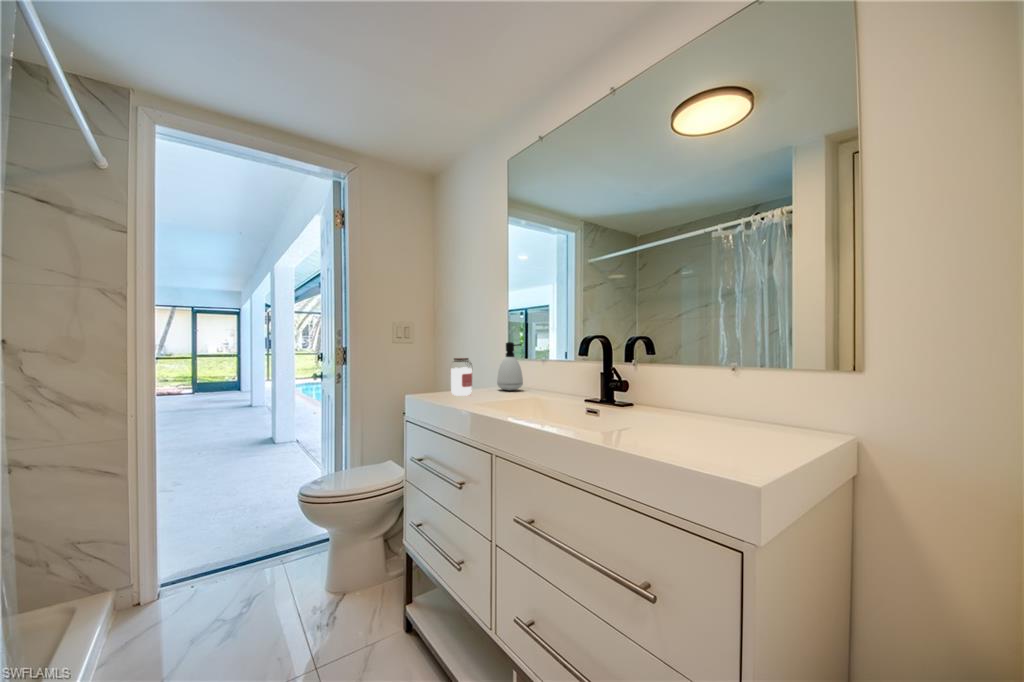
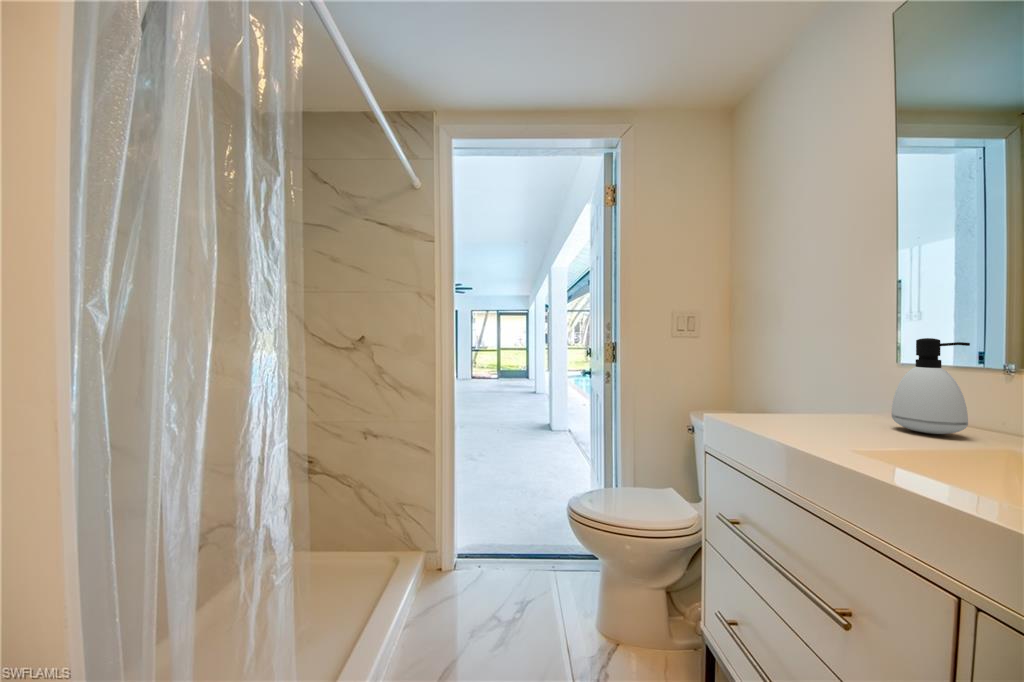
jar: present [451,358,472,396] -> none [795,366,848,438]

